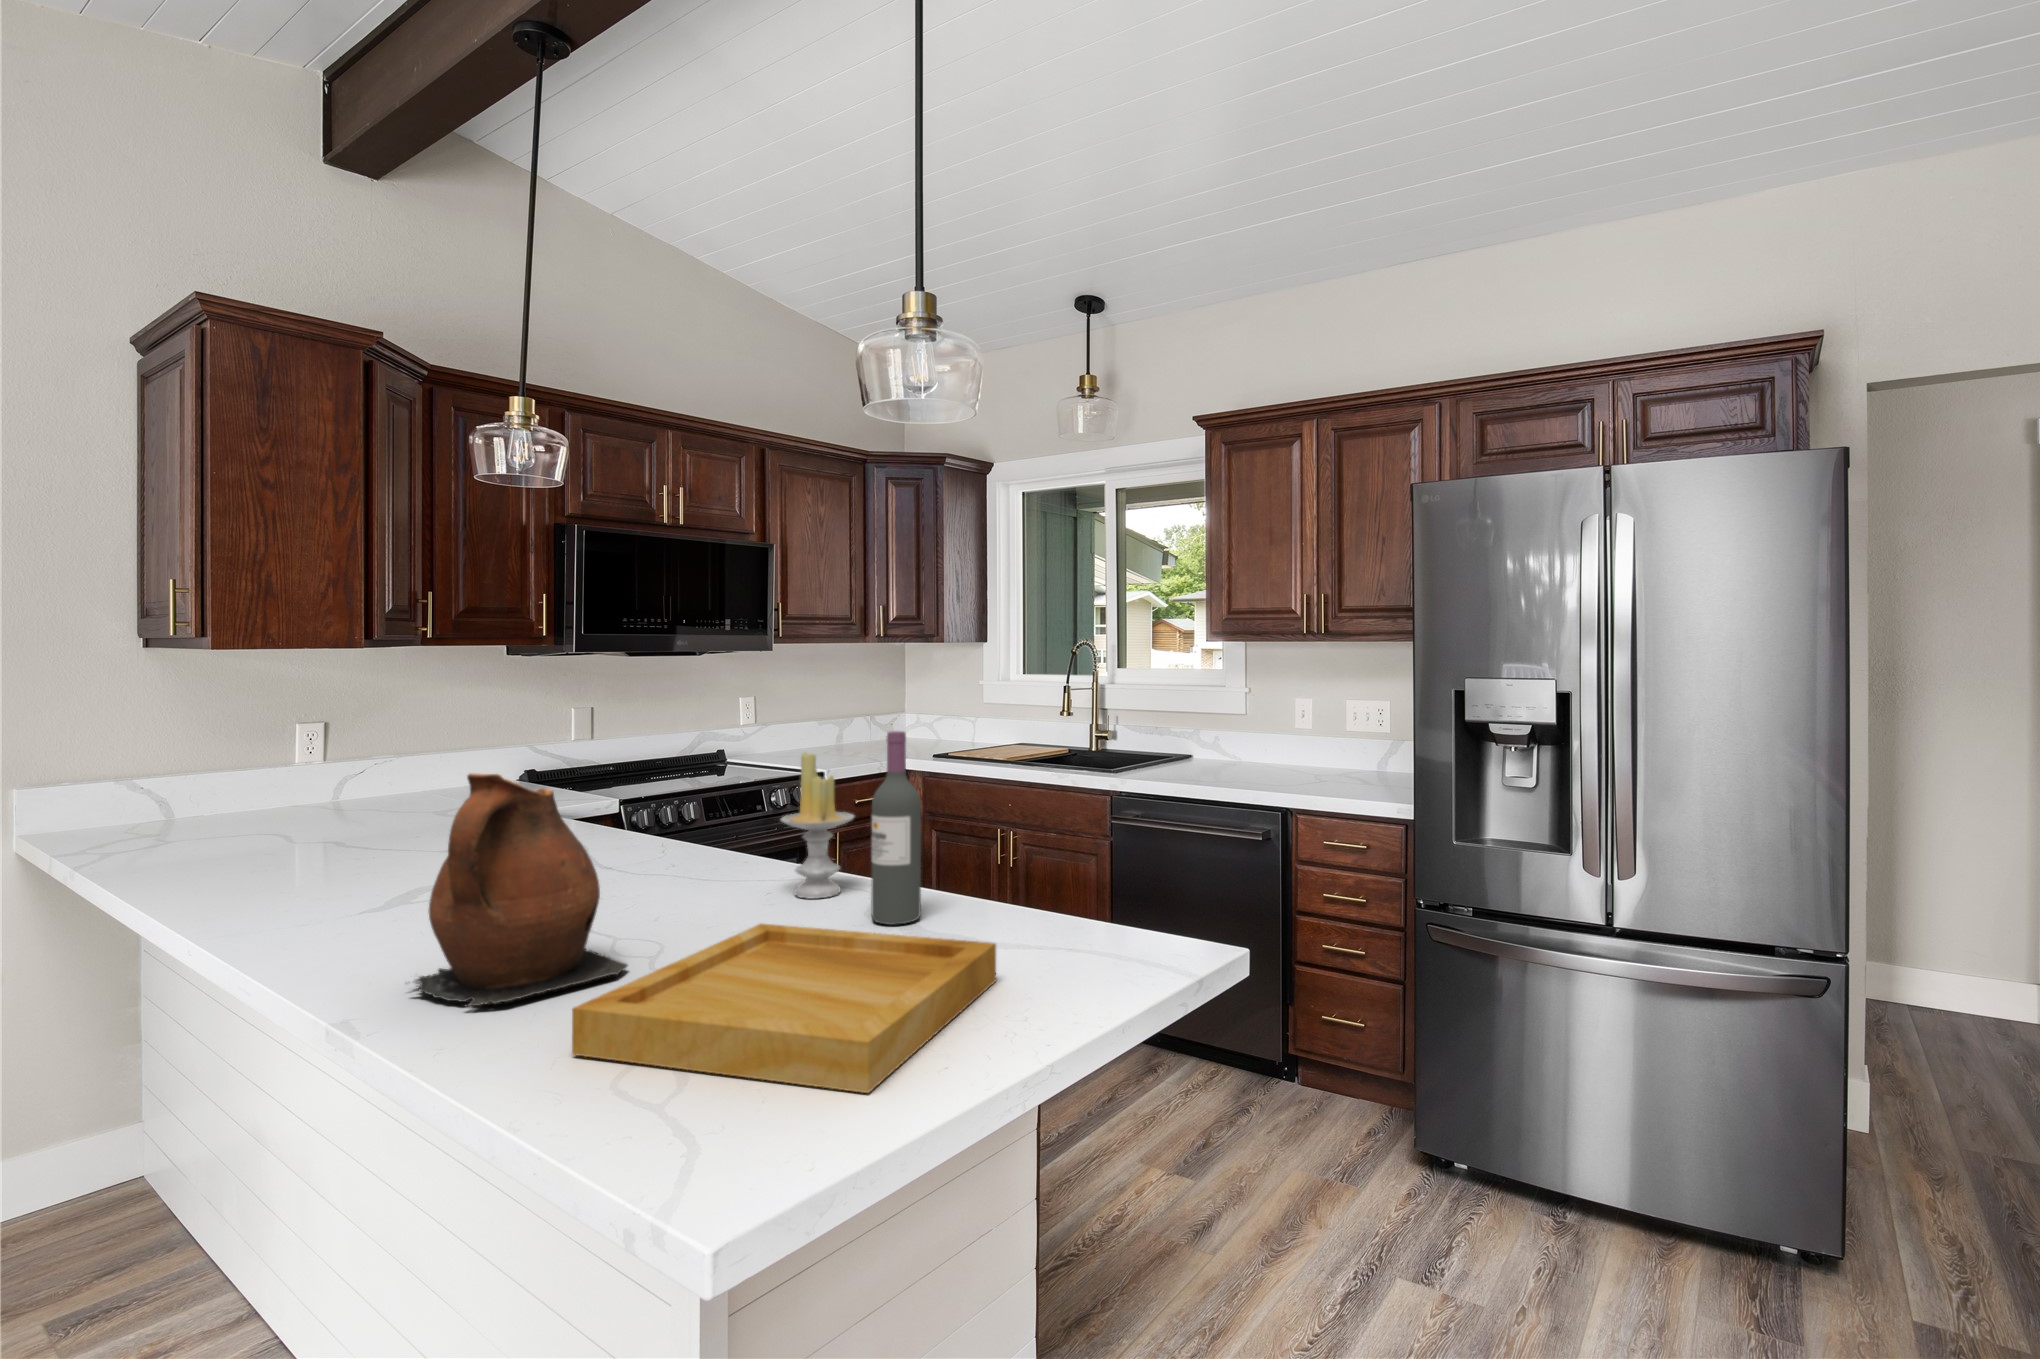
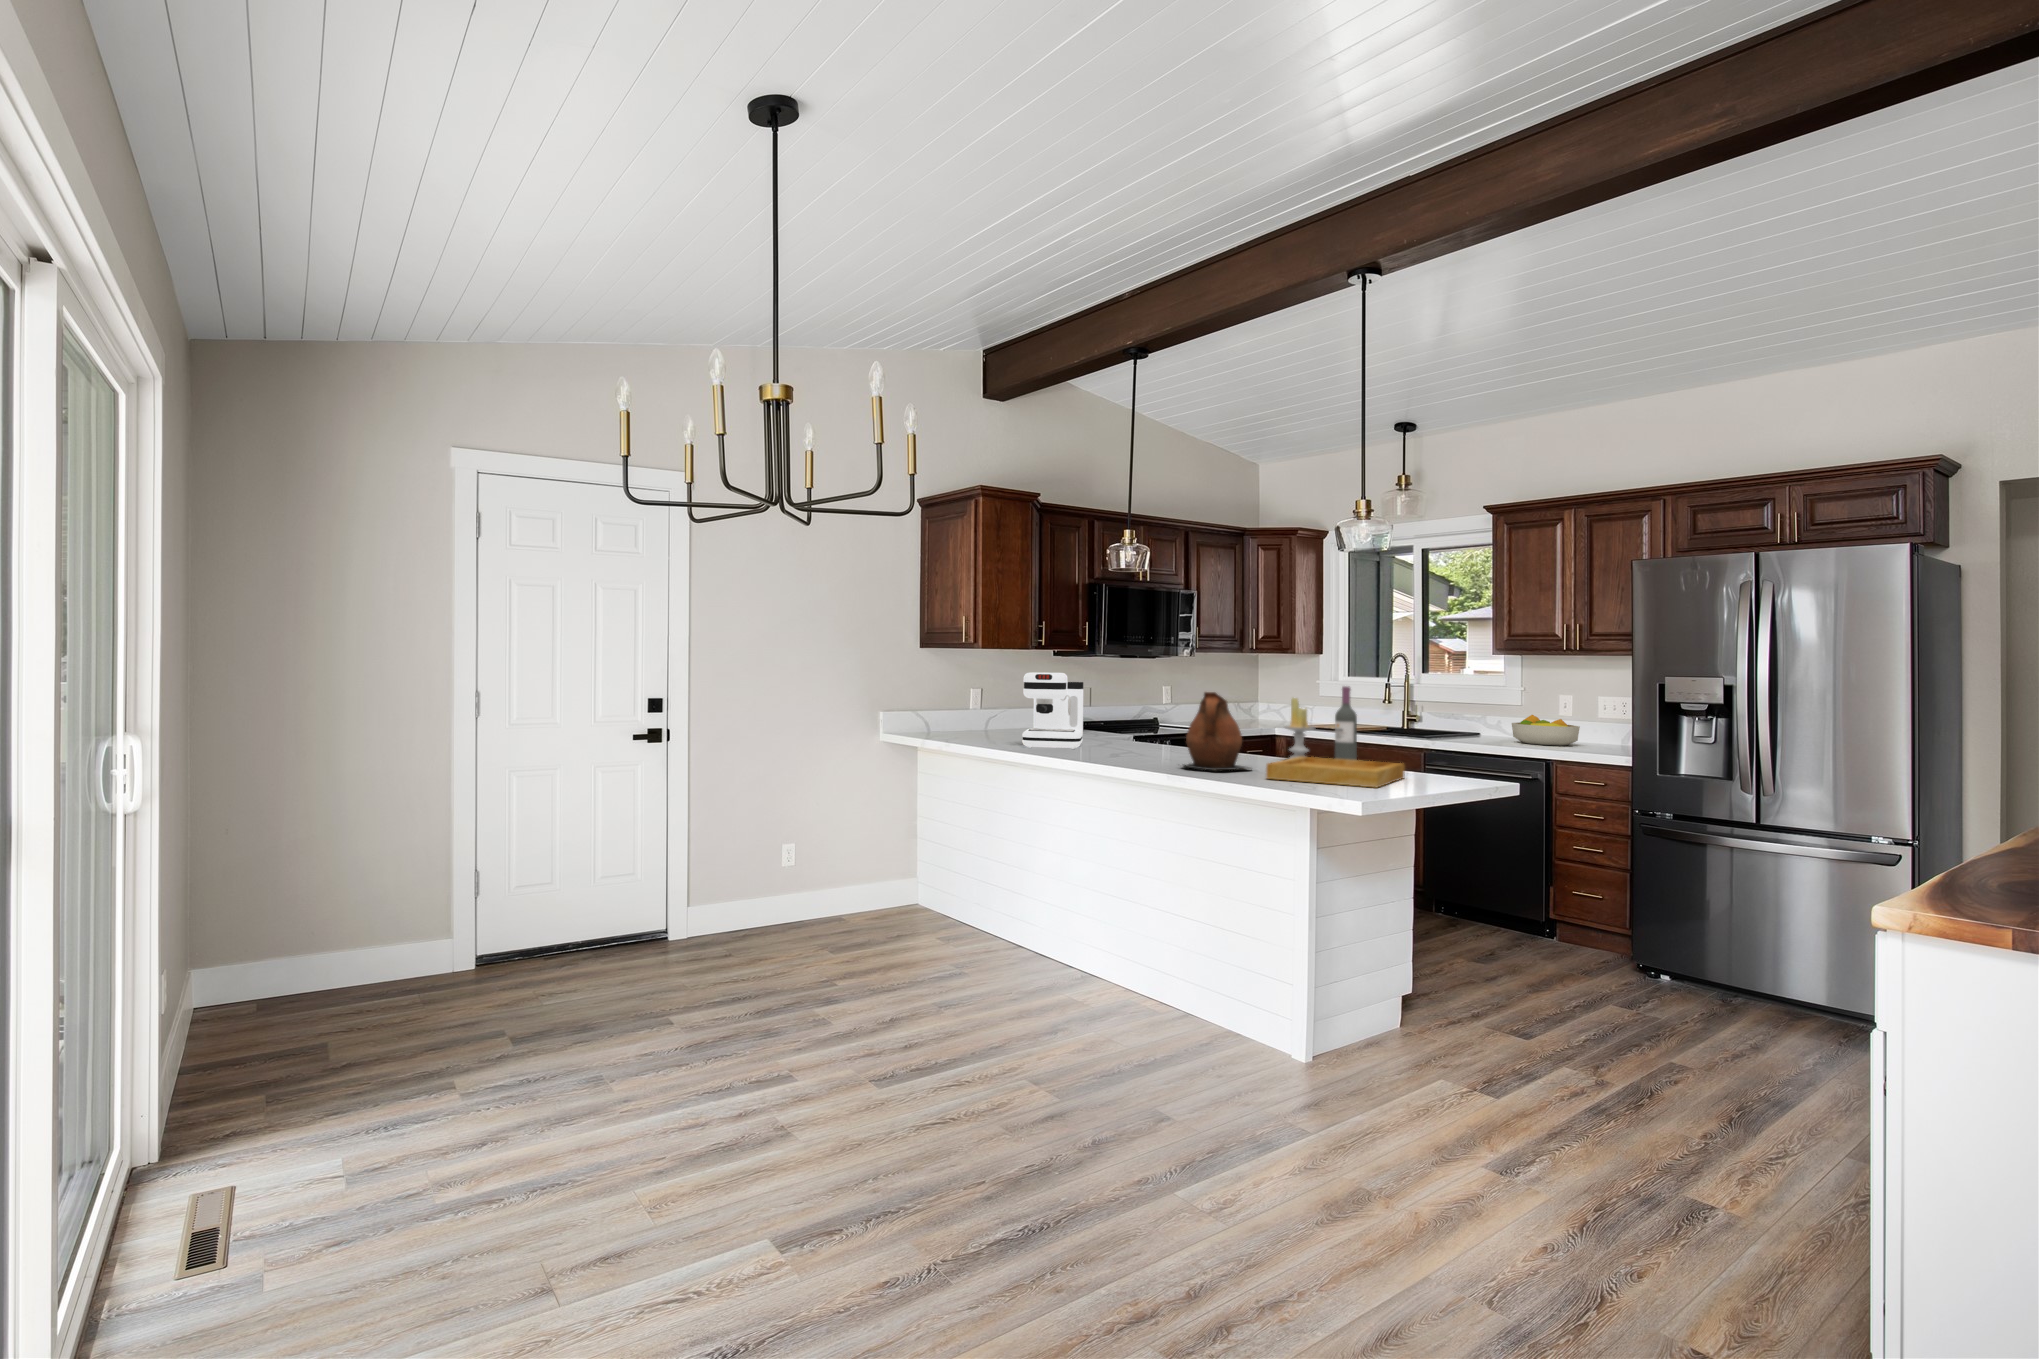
coffee maker: none [192,703,399,888] -> present [1022,672,1083,750]
fruit bowl: none [1232,734,1326,784] -> present [1512,715,1580,746]

